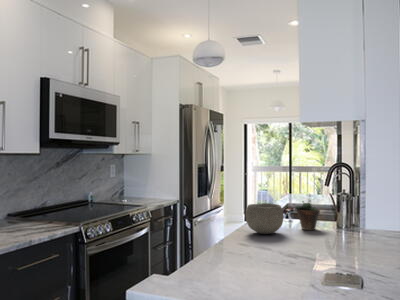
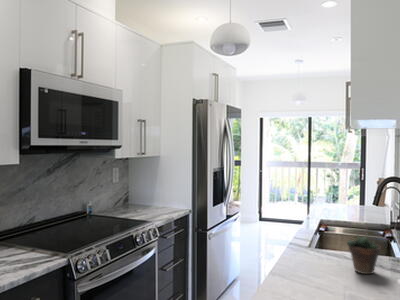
bowl: present [246,203,284,234] -> none [282,236,334,280]

